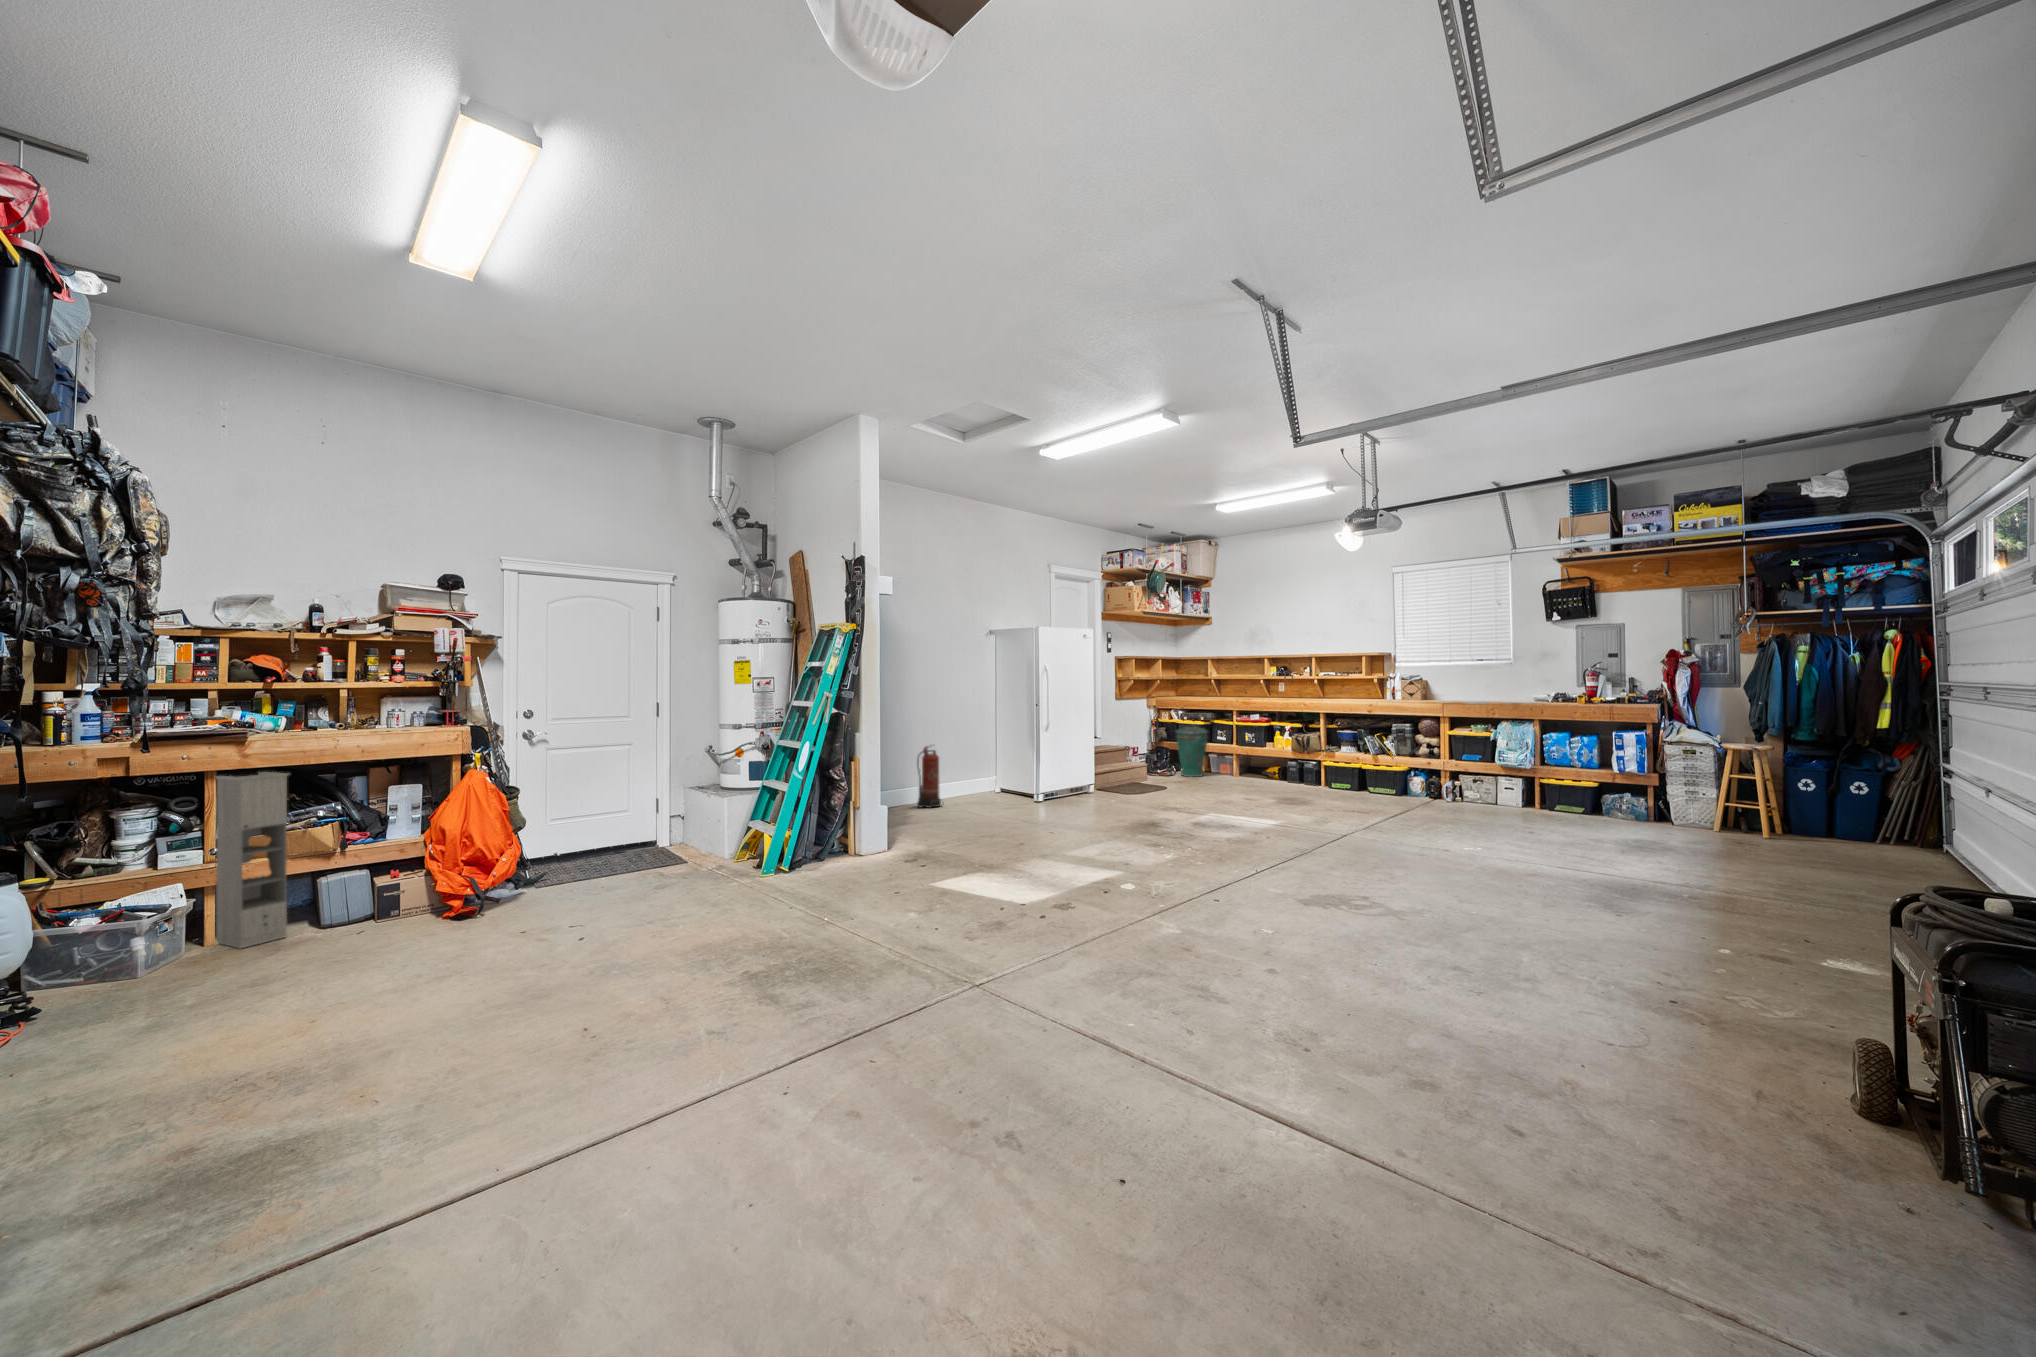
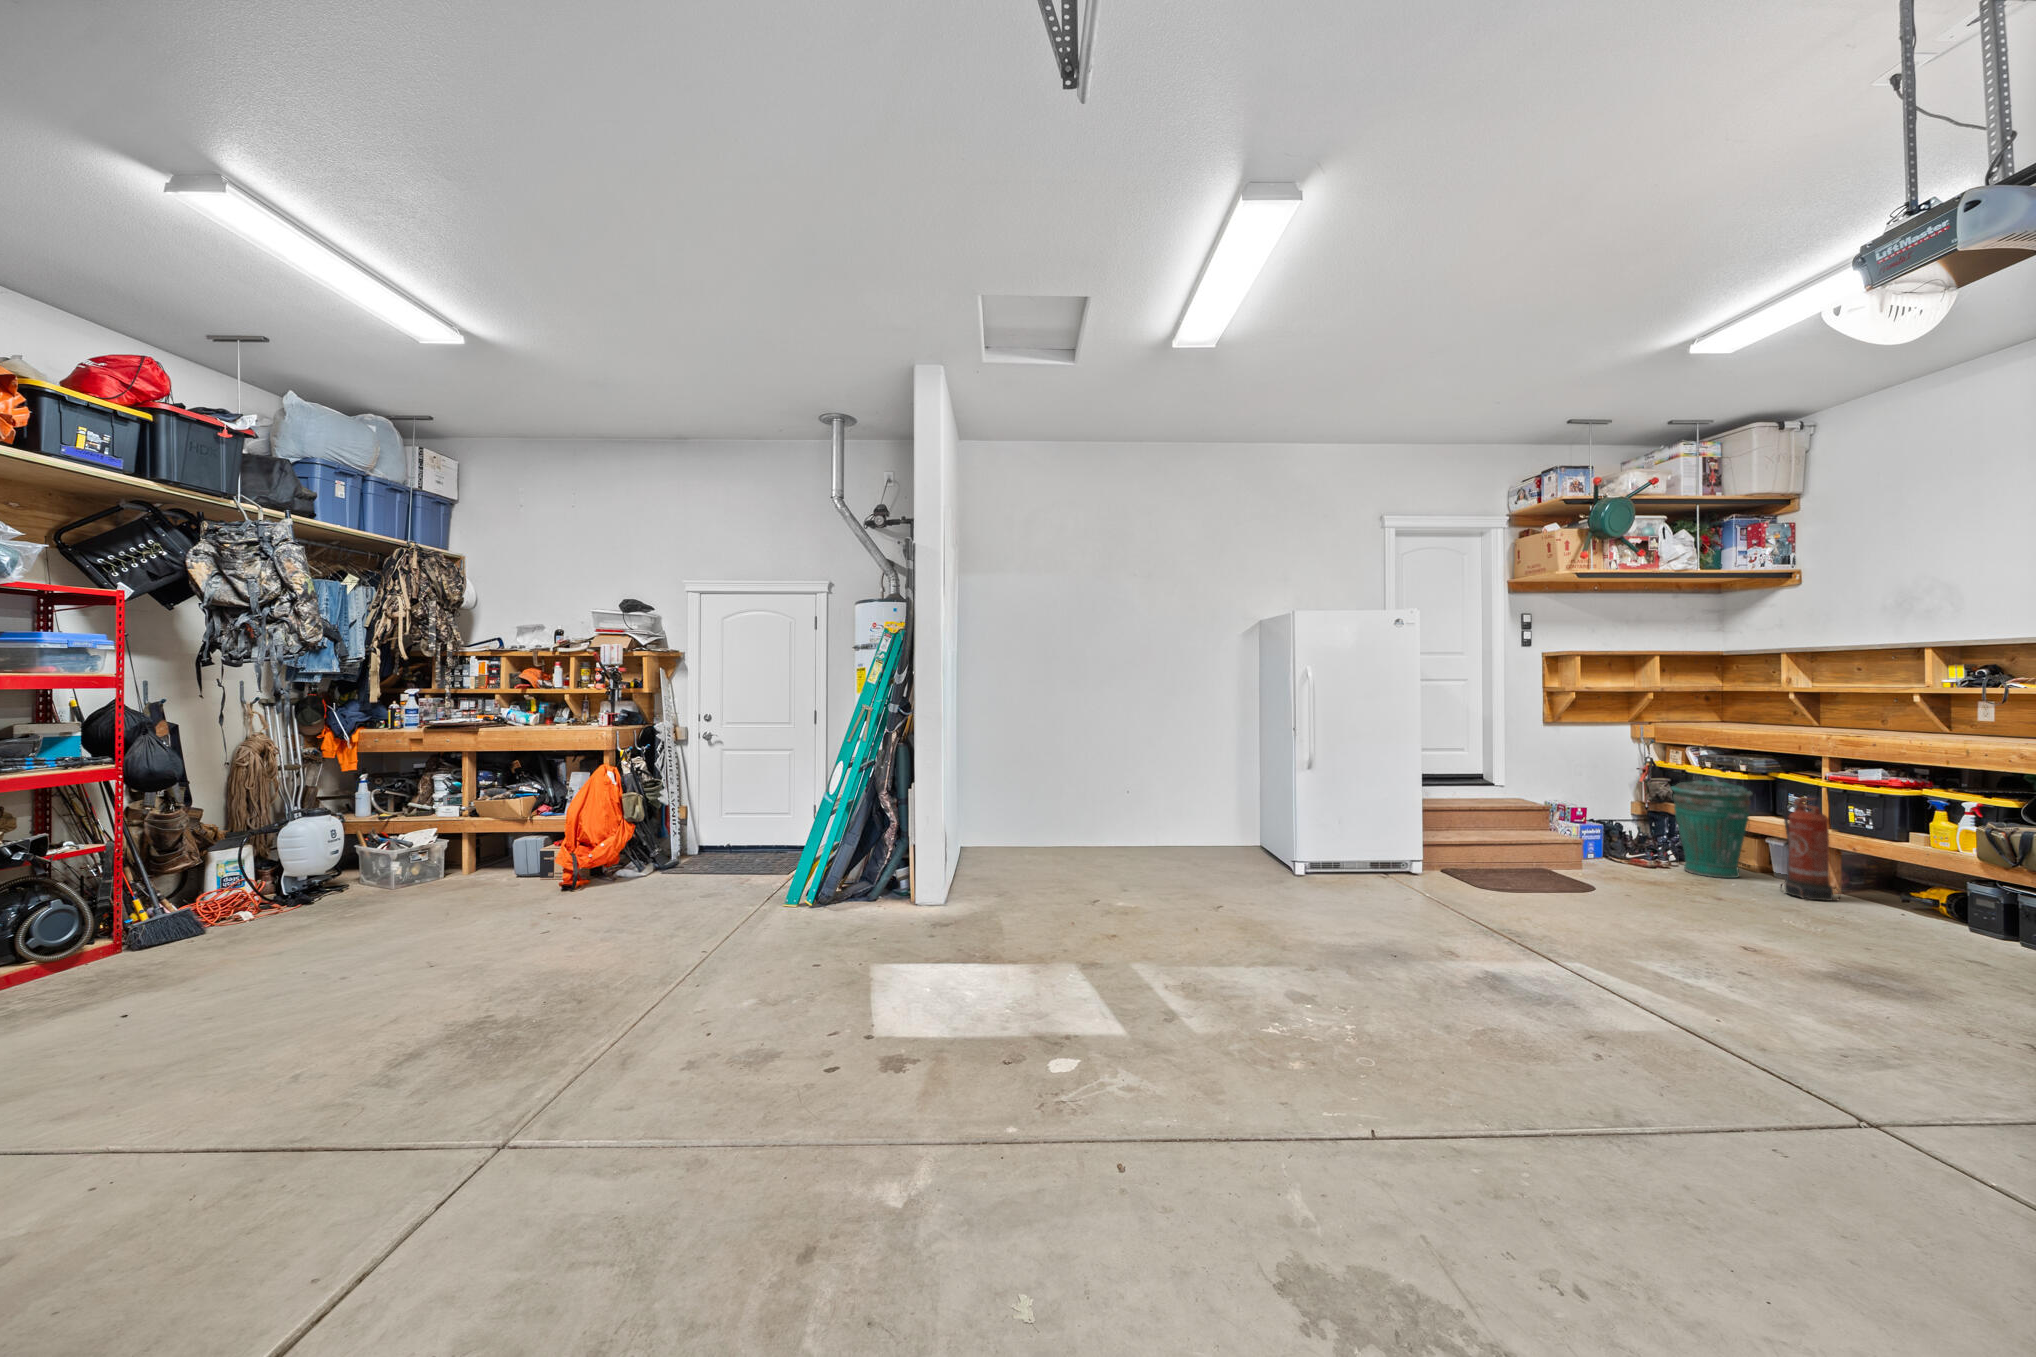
fire extinguisher: present [917,746,942,808] -> present [1781,798,1840,901]
cabinet: present [215,772,289,949] -> none [441,755,483,884]

